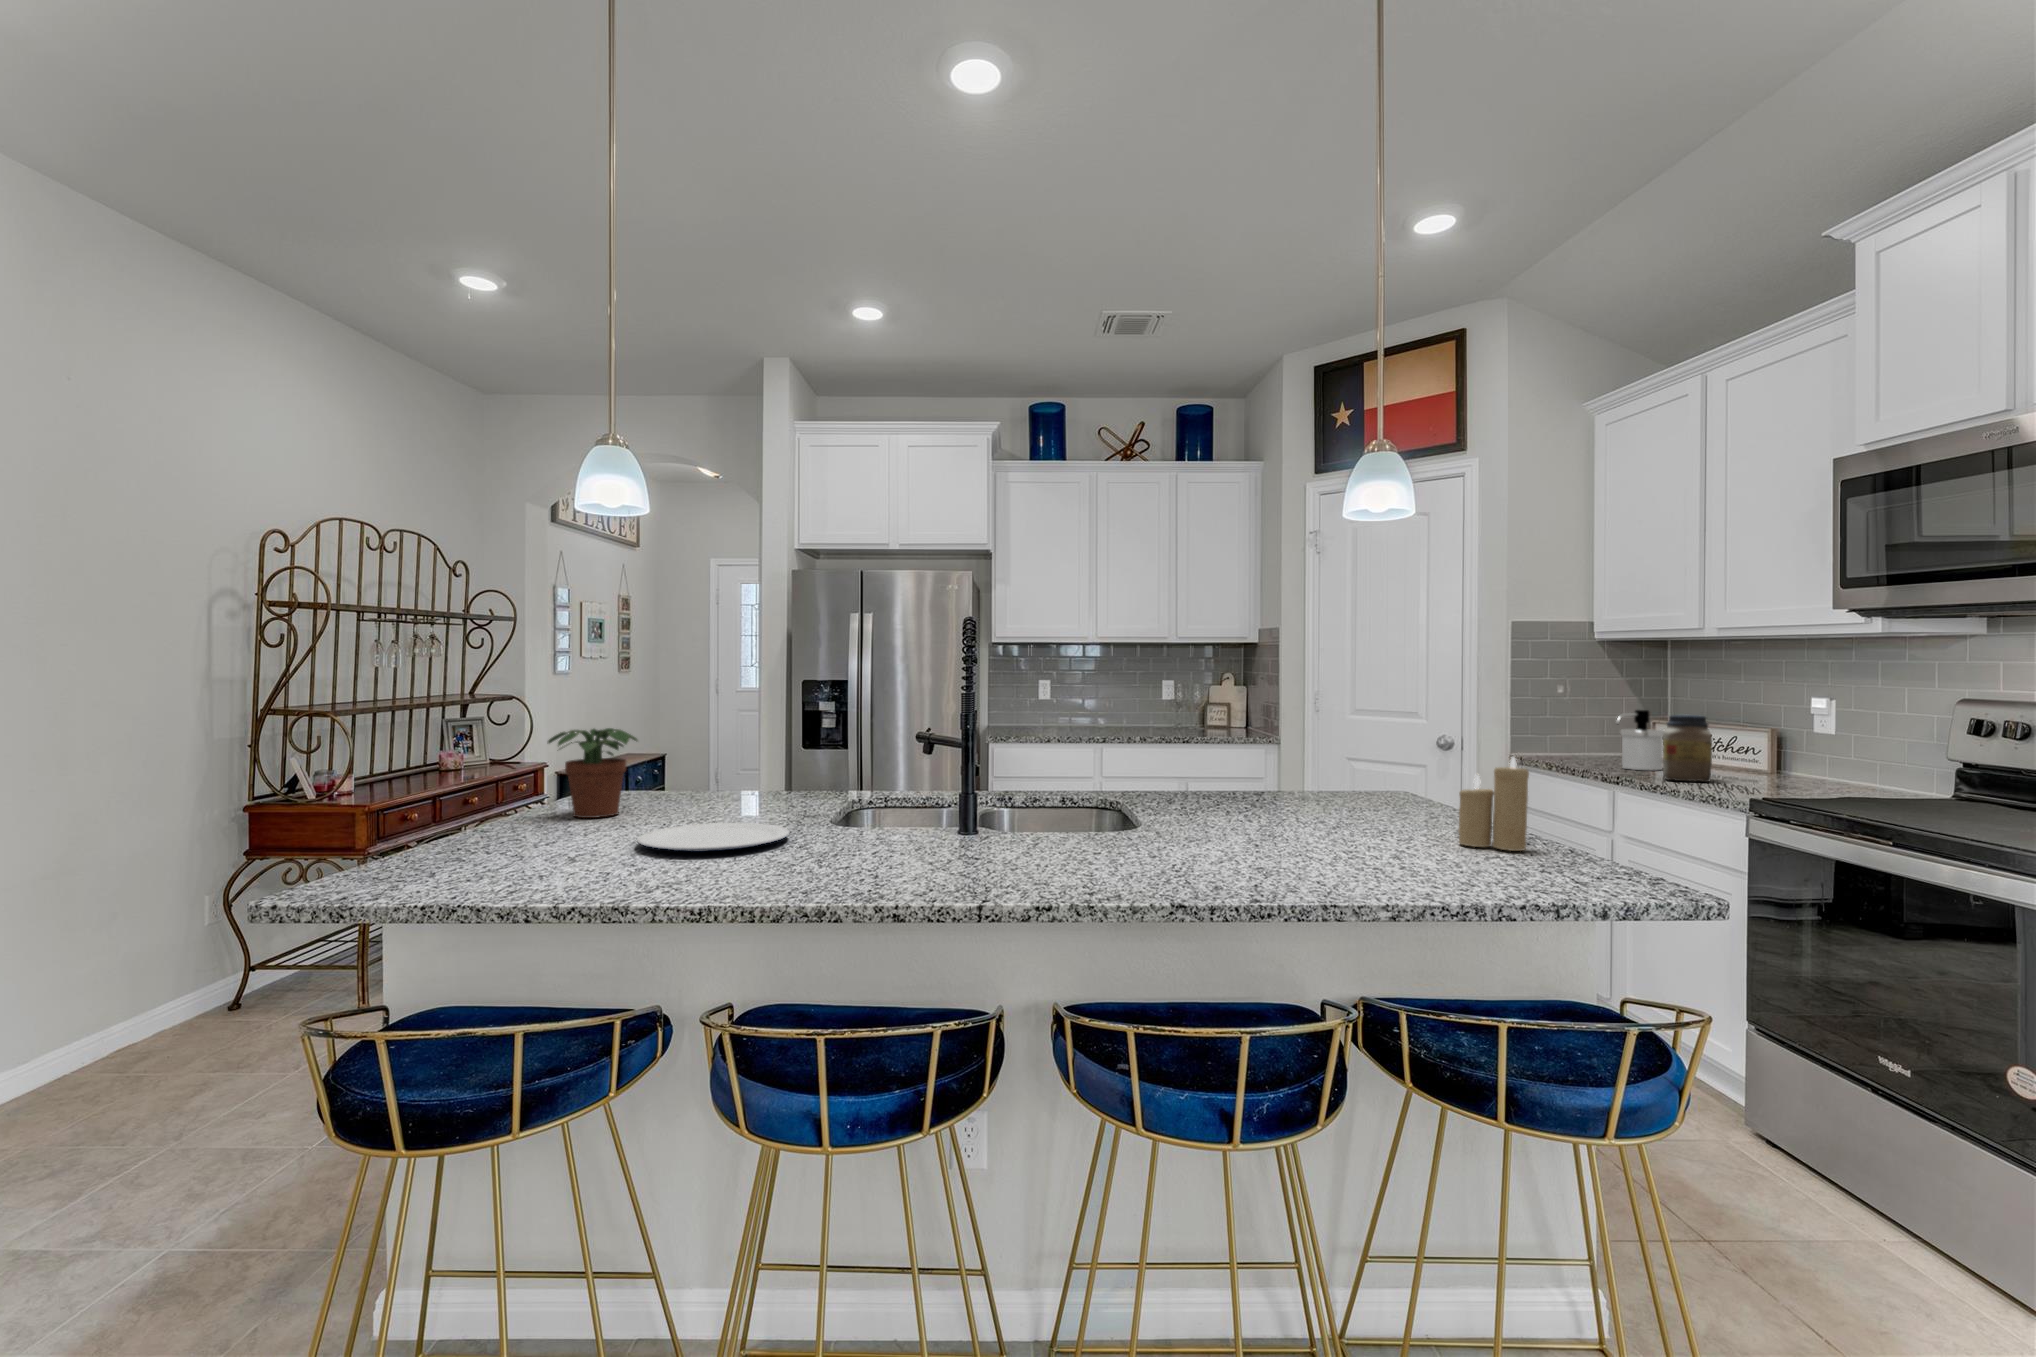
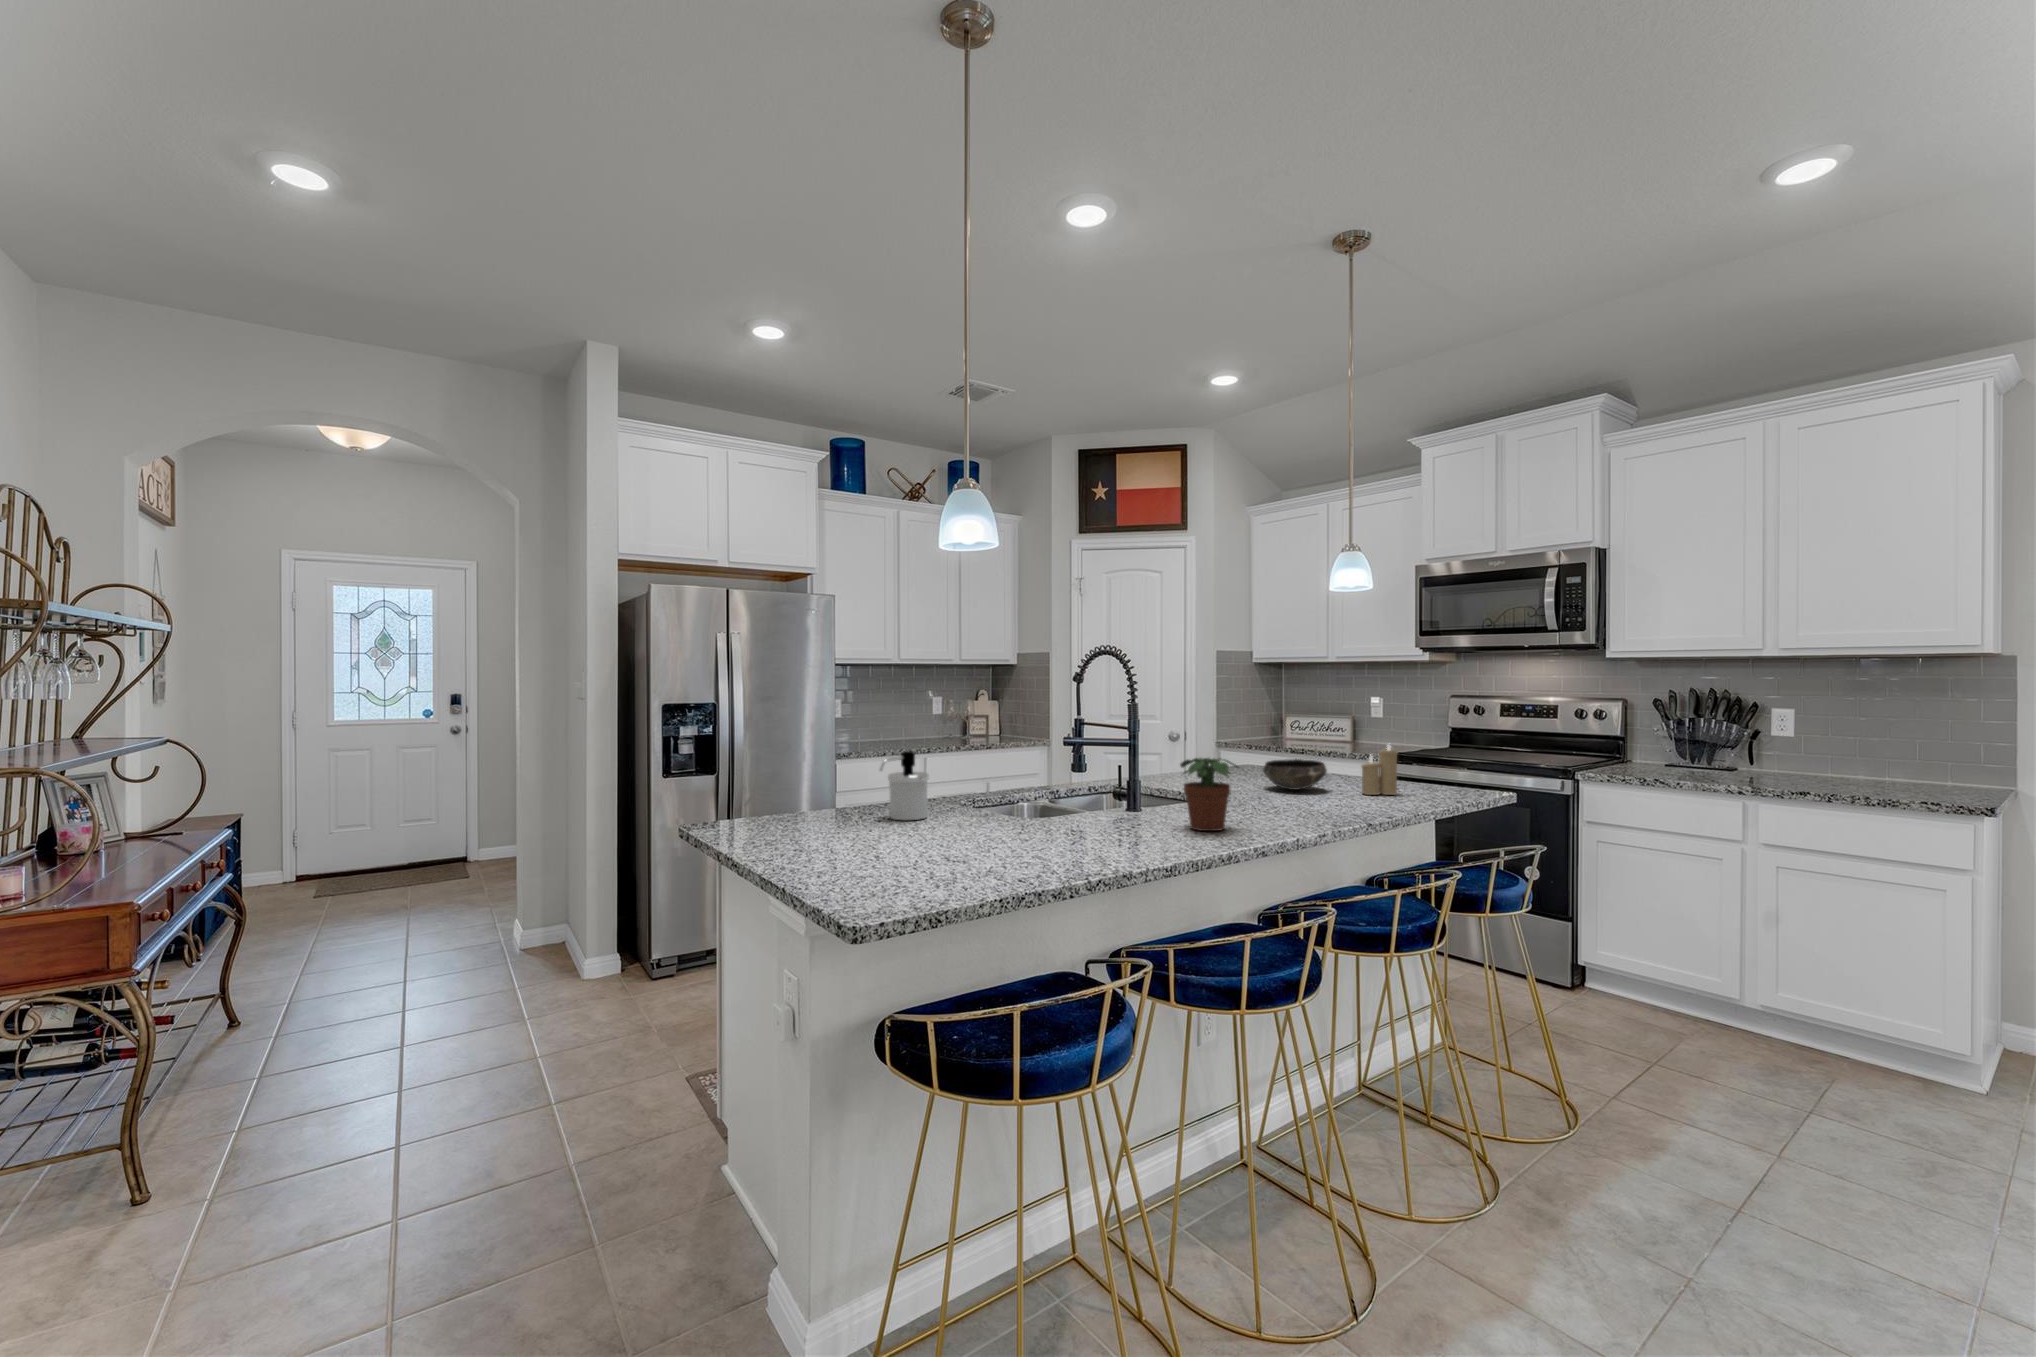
soap dispenser: present [1616,710,1664,770] -> present [880,751,928,820]
jar: present [1663,715,1712,782] -> none [1322,711,1351,751]
potted plant: present [548,728,638,818] -> present [1180,758,1238,831]
bowl: none [1312,775,1419,824] -> present [1263,759,1327,790]
plate: present [637,823,789,852] -> none [958,827,1067,849]

